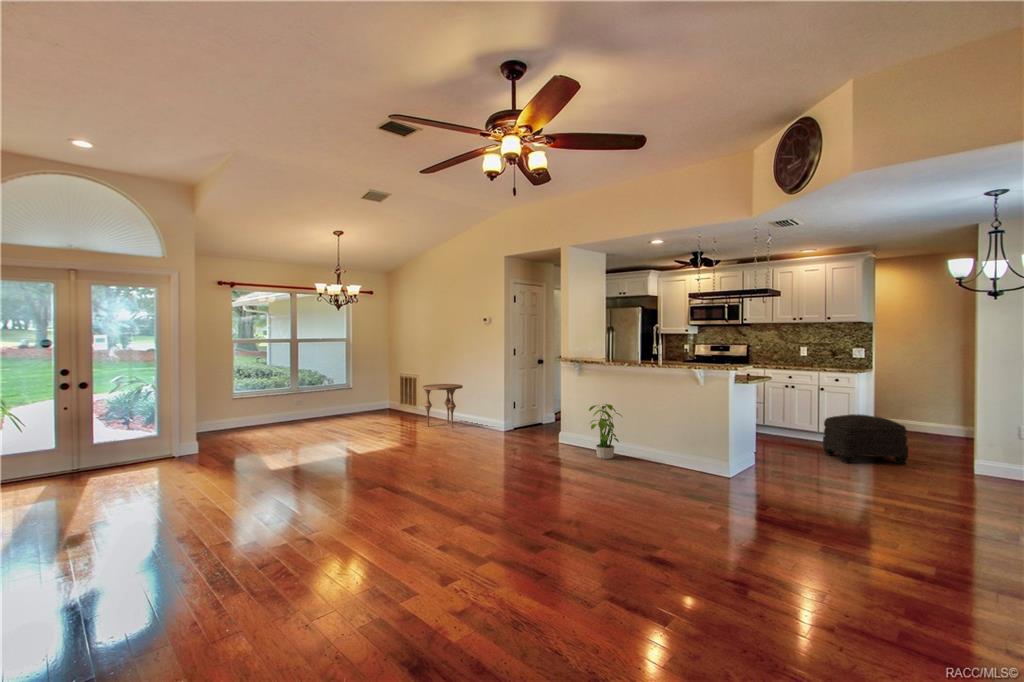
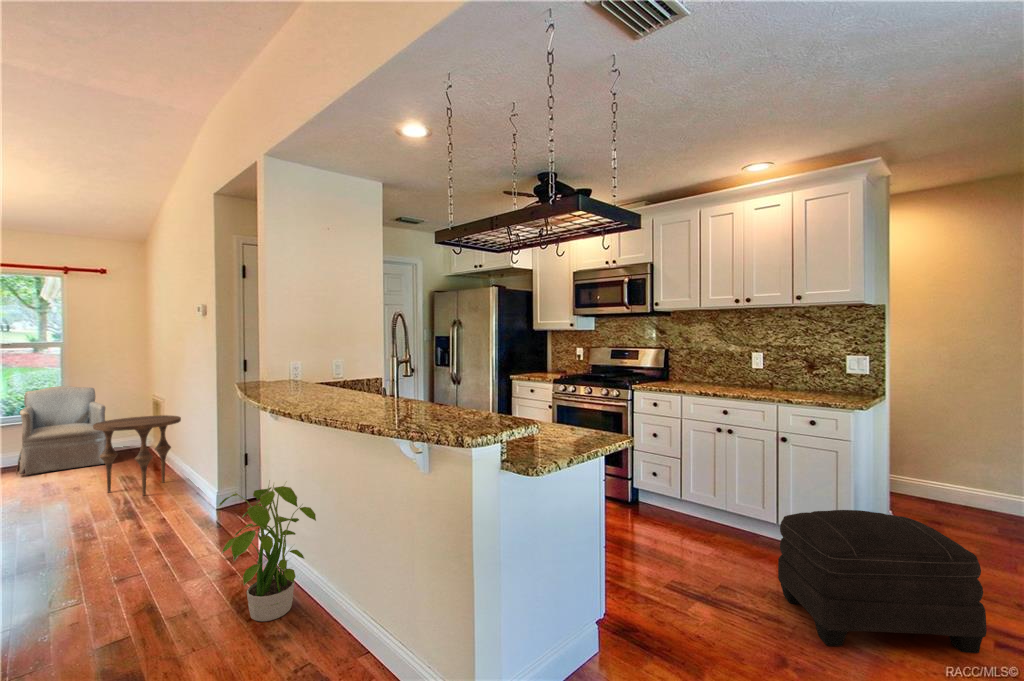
armchair: none [337,368,392,420] -> present [16,386,106,475]

